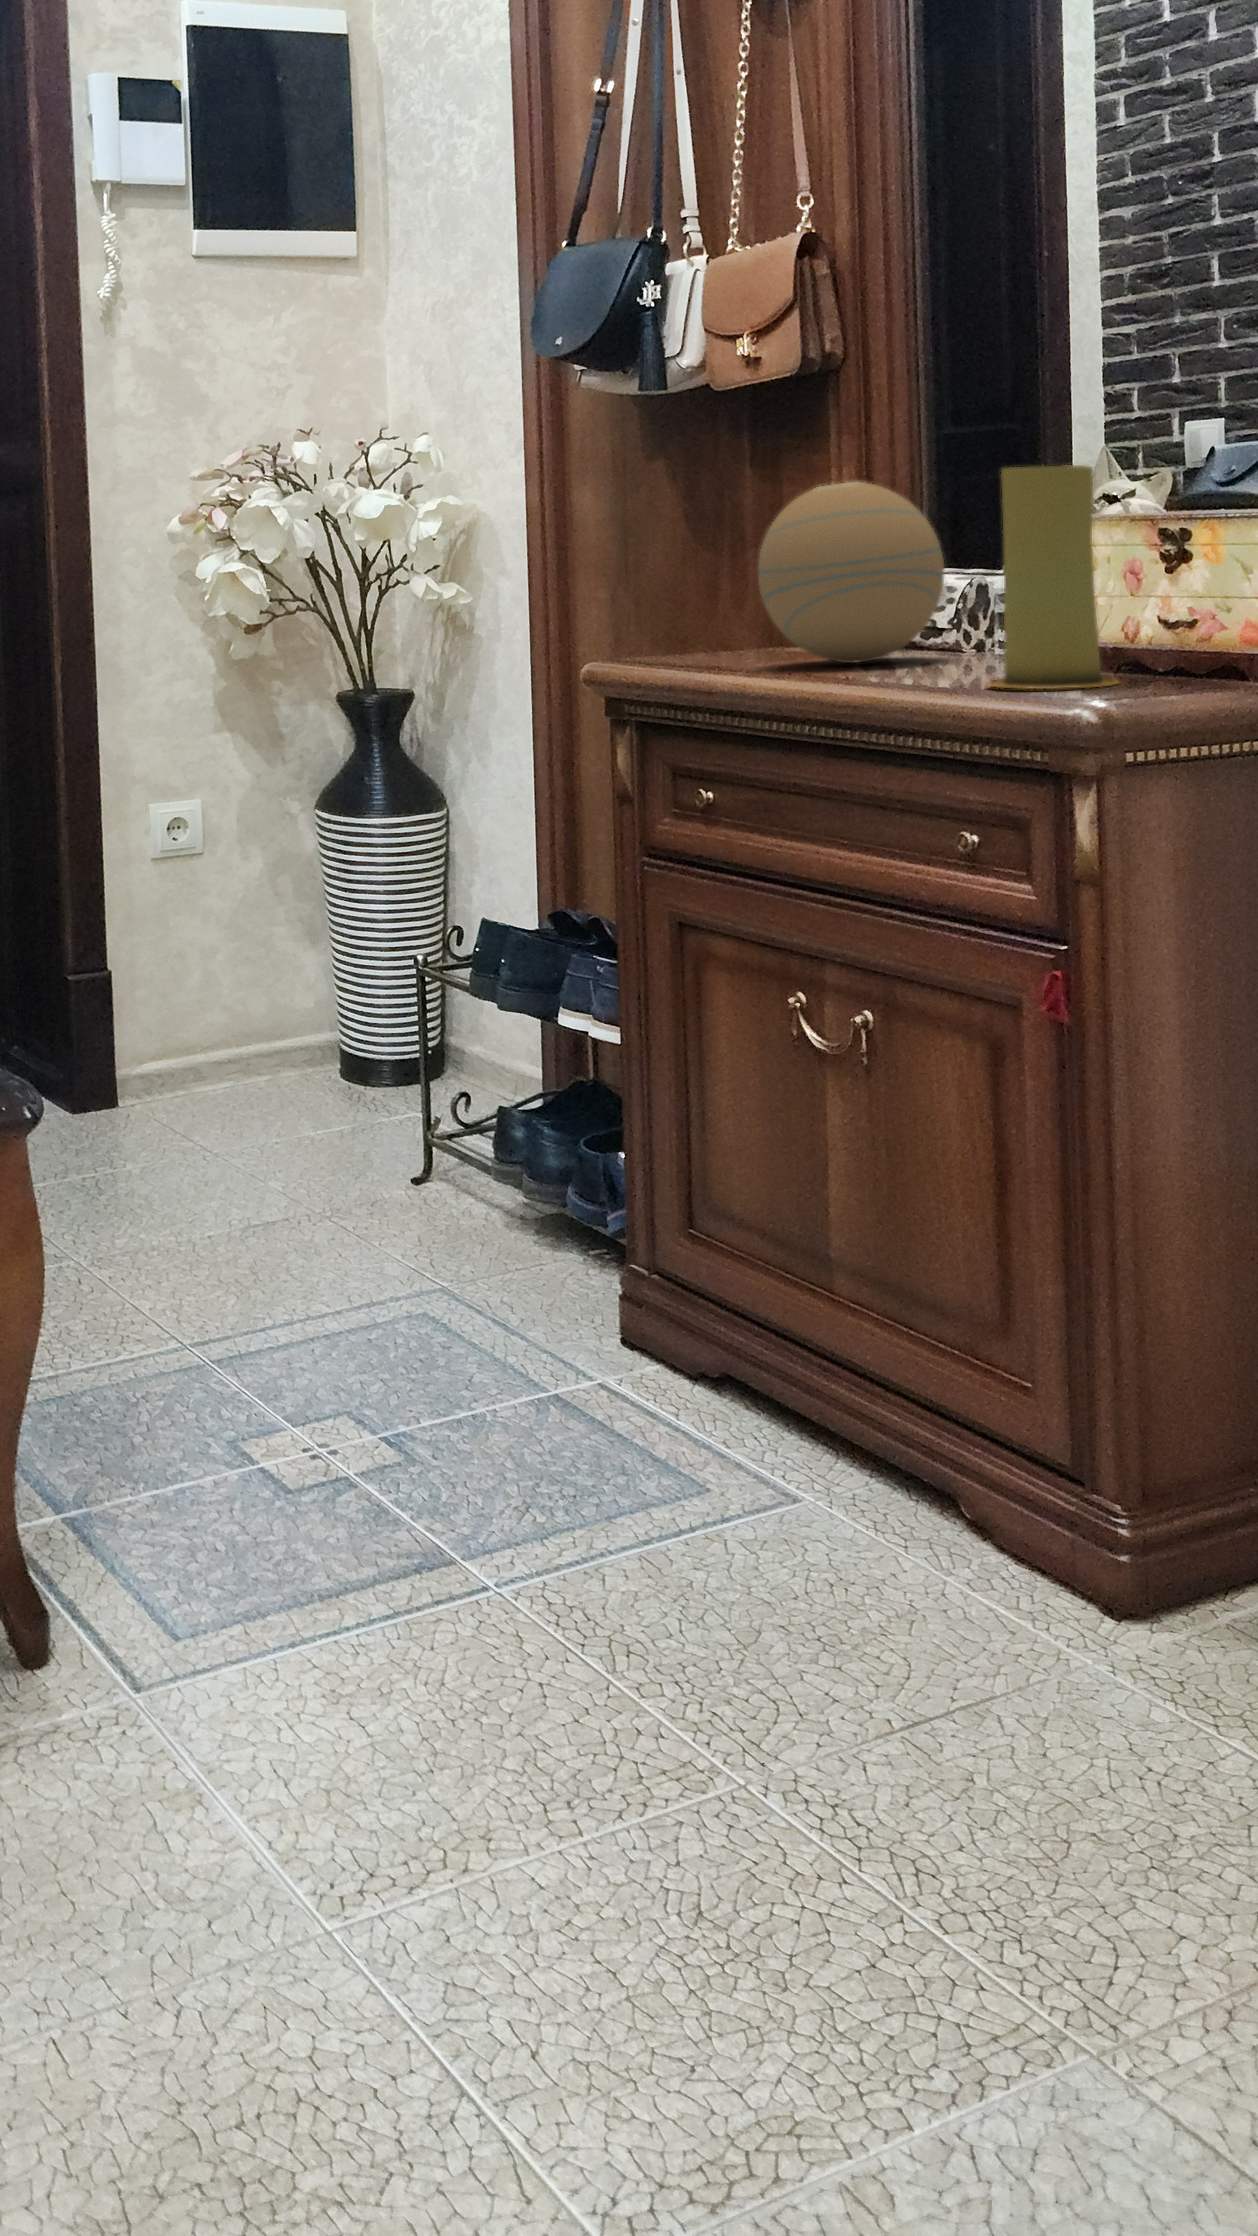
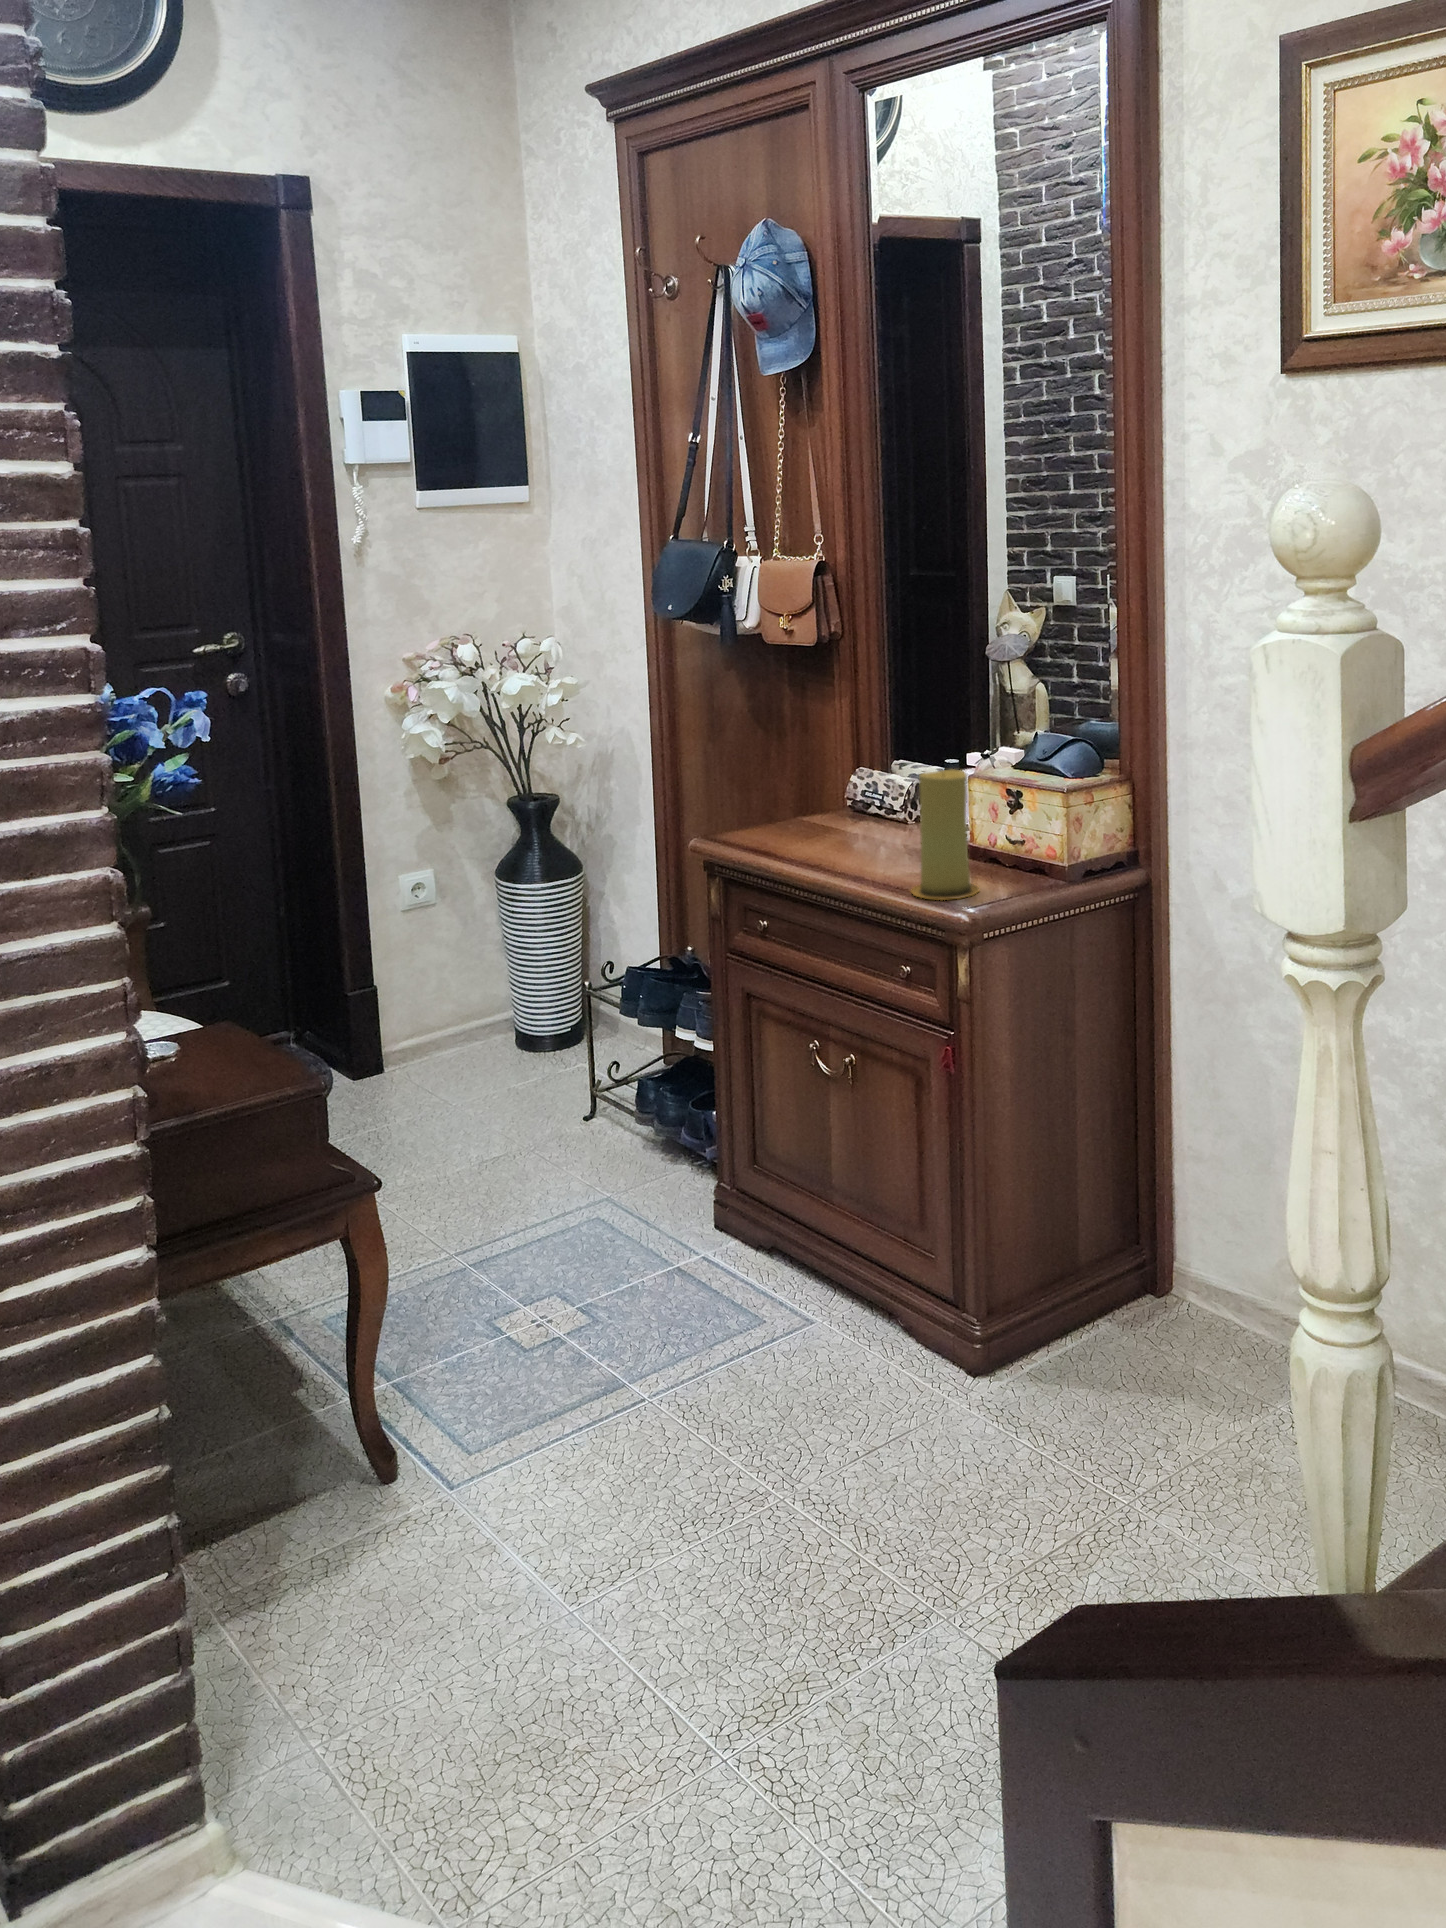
decorative orb: present [758,482,944,663] -> none [790,739,895,844]

